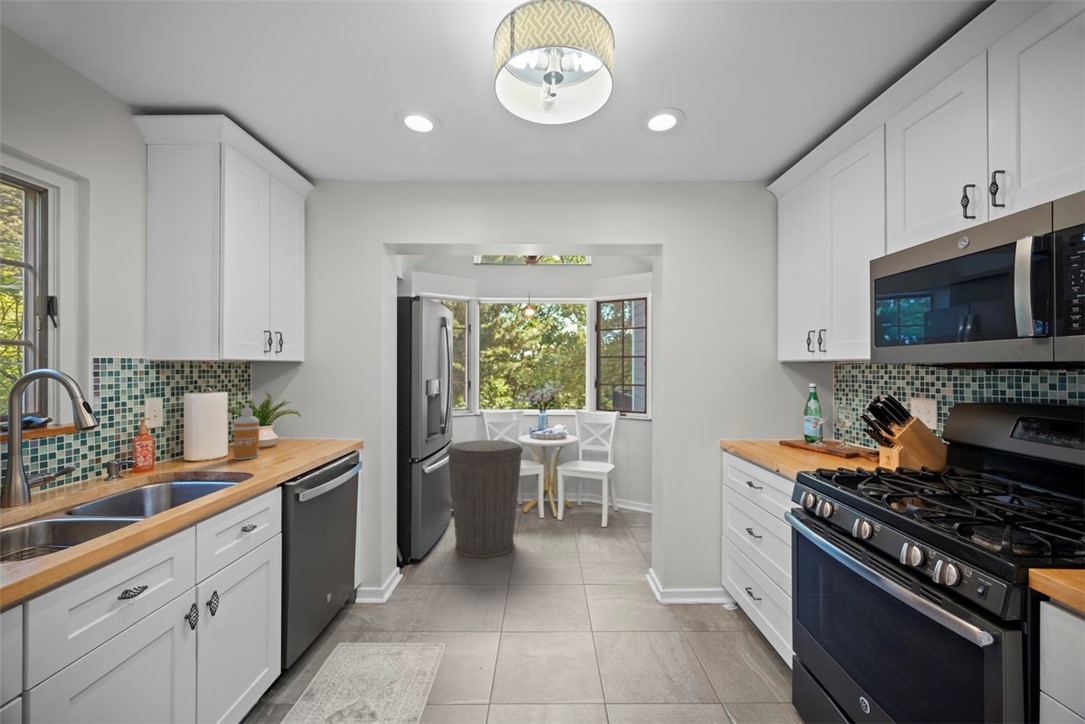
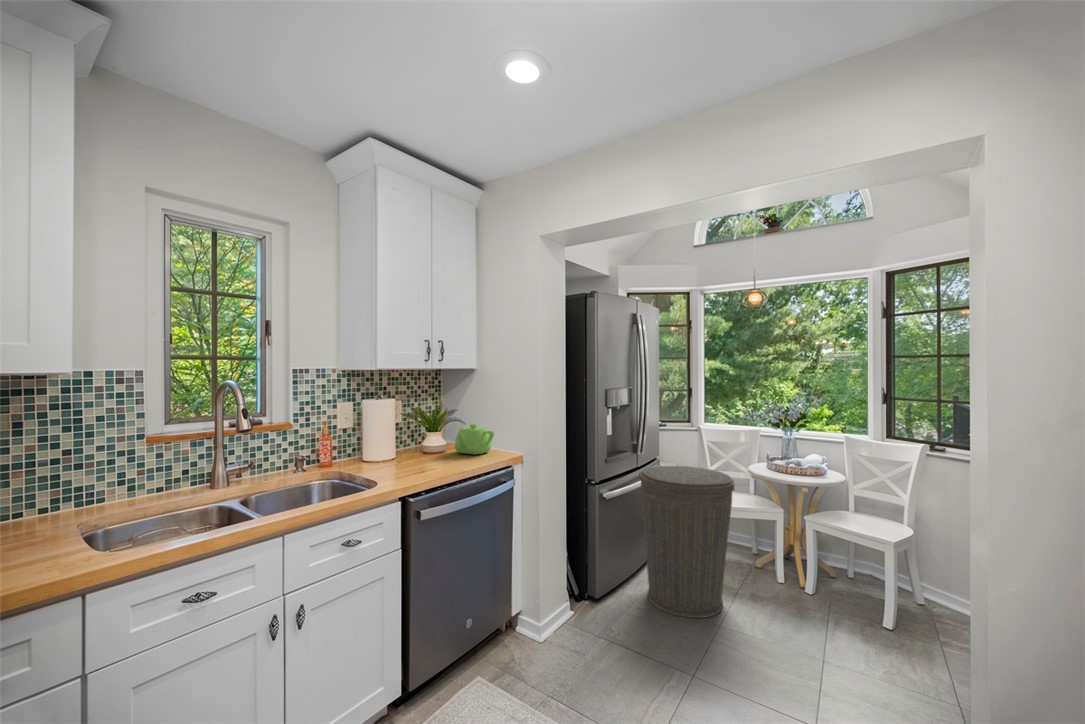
soap dispenser: present [234,403,259,459] -> none [396,412,418,465]
teapot: none [286,415,331,444] -> present [455,424,494,455]

